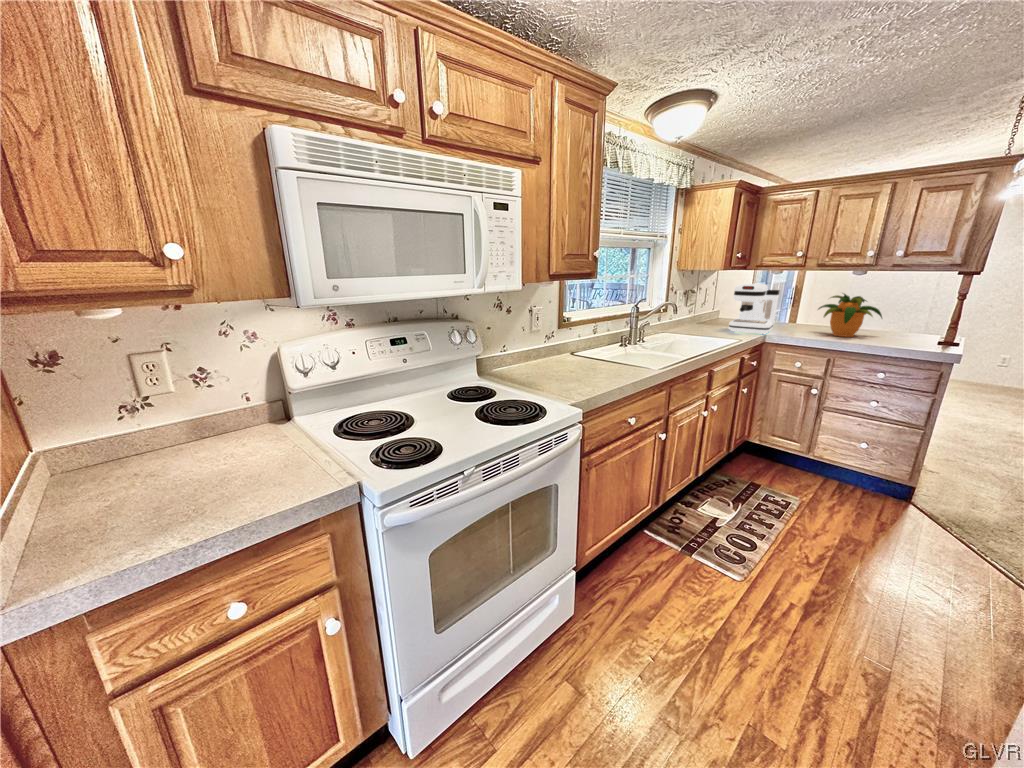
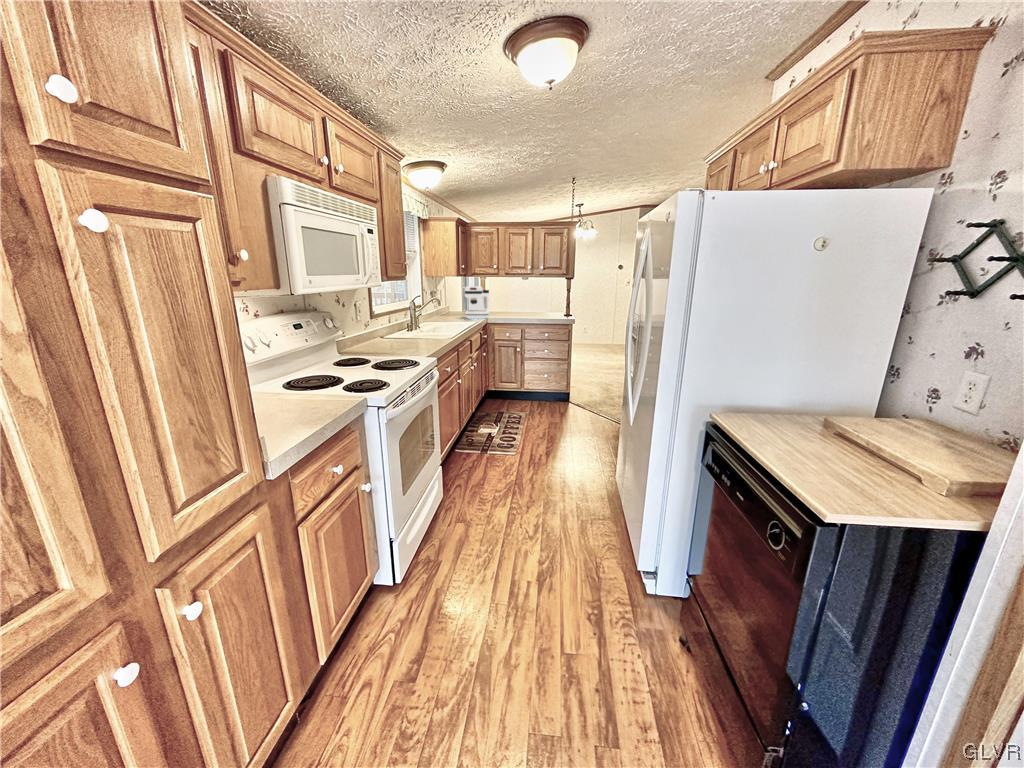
potted plant: present [818,294,882,337] -> none [509,290,540,316]

